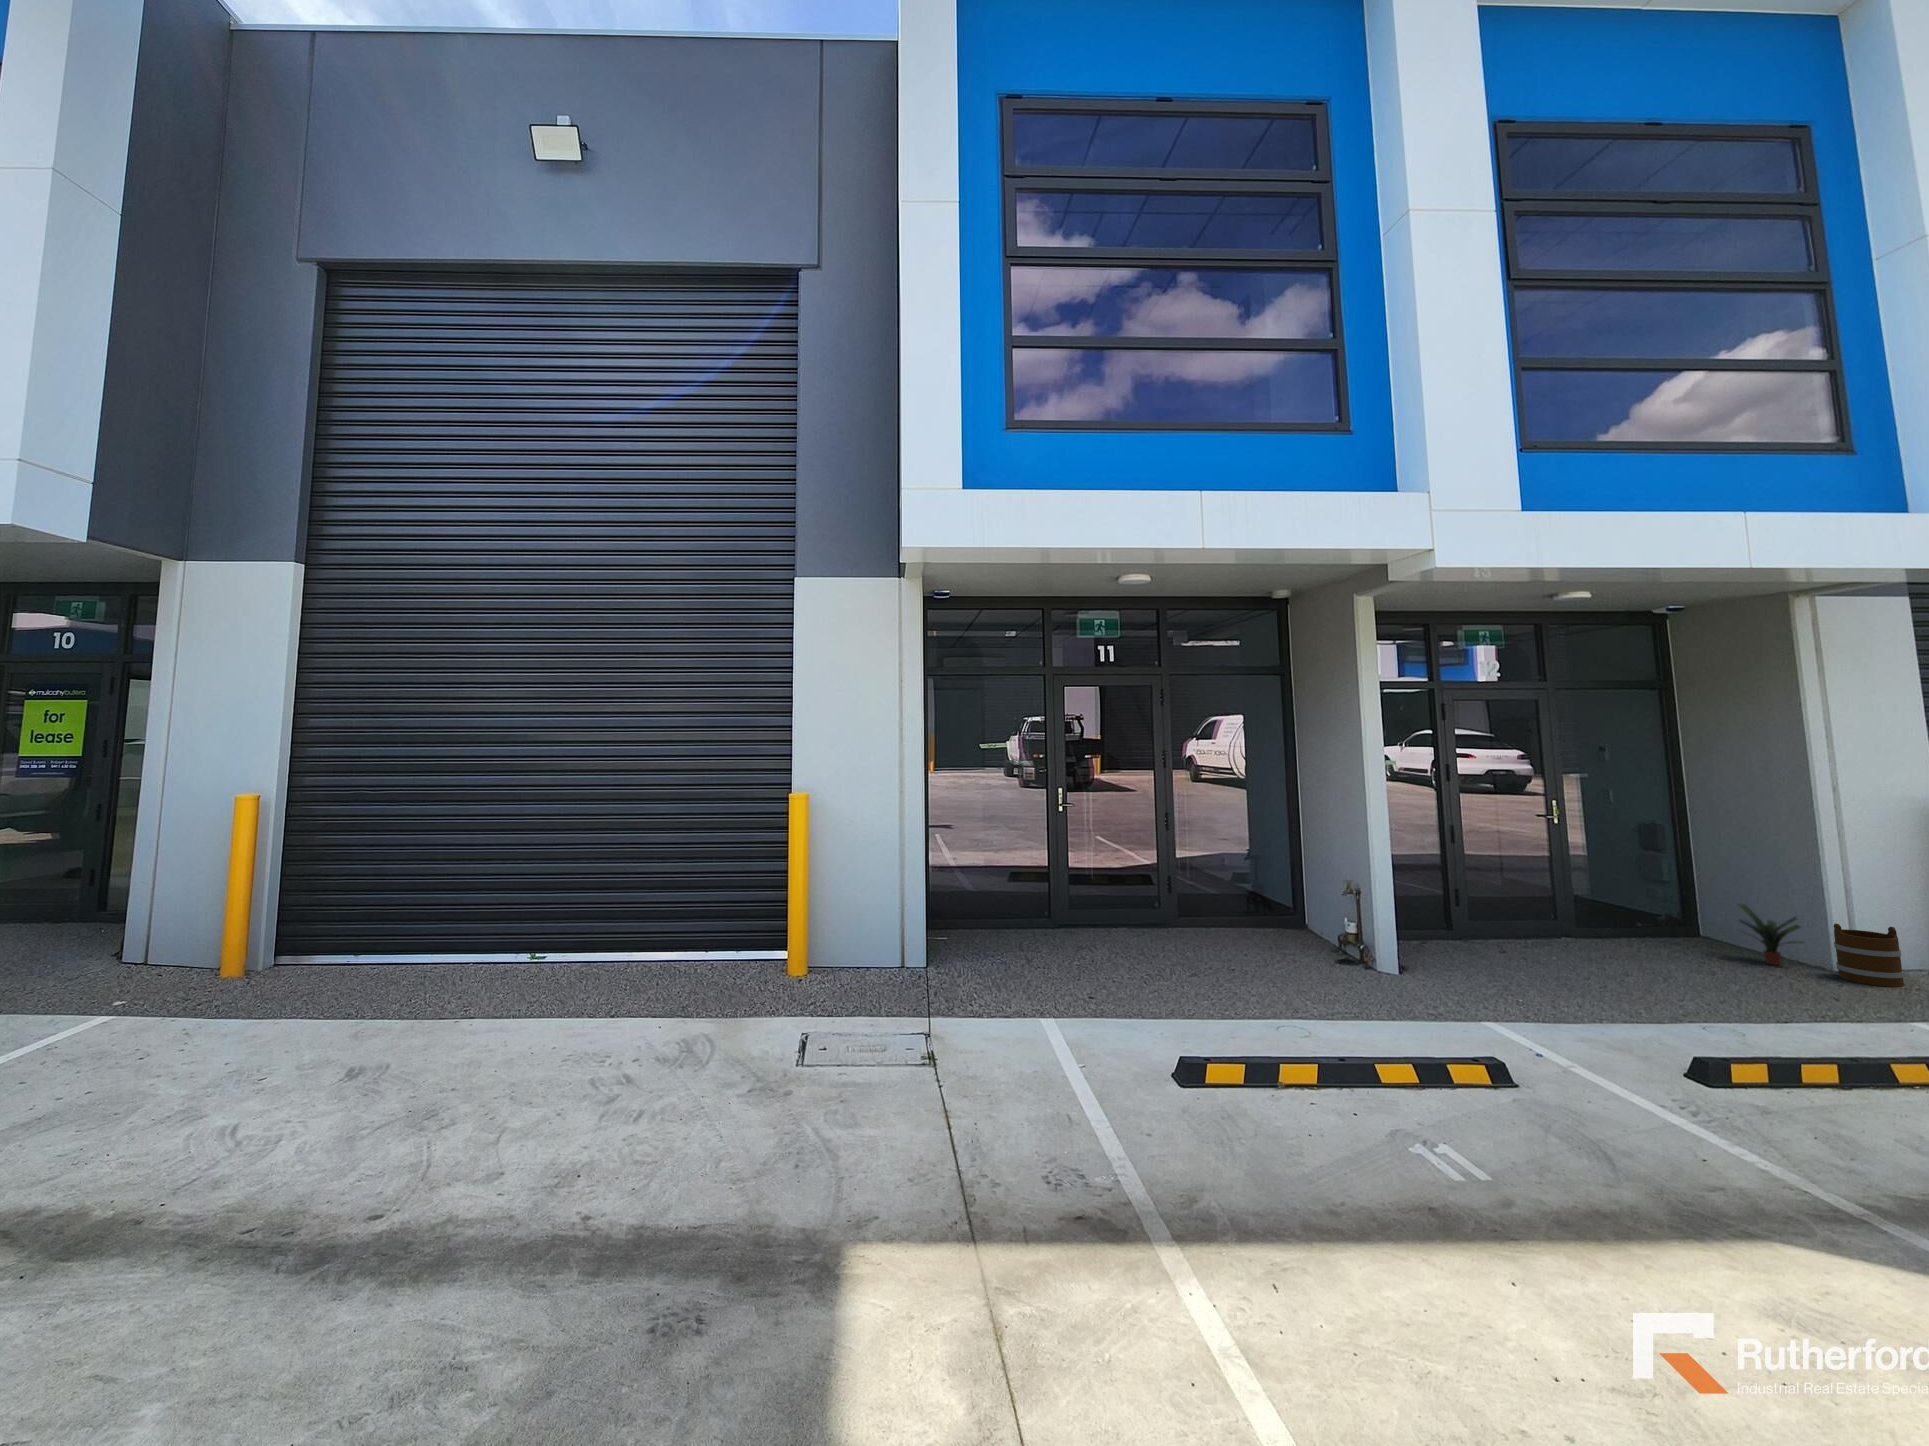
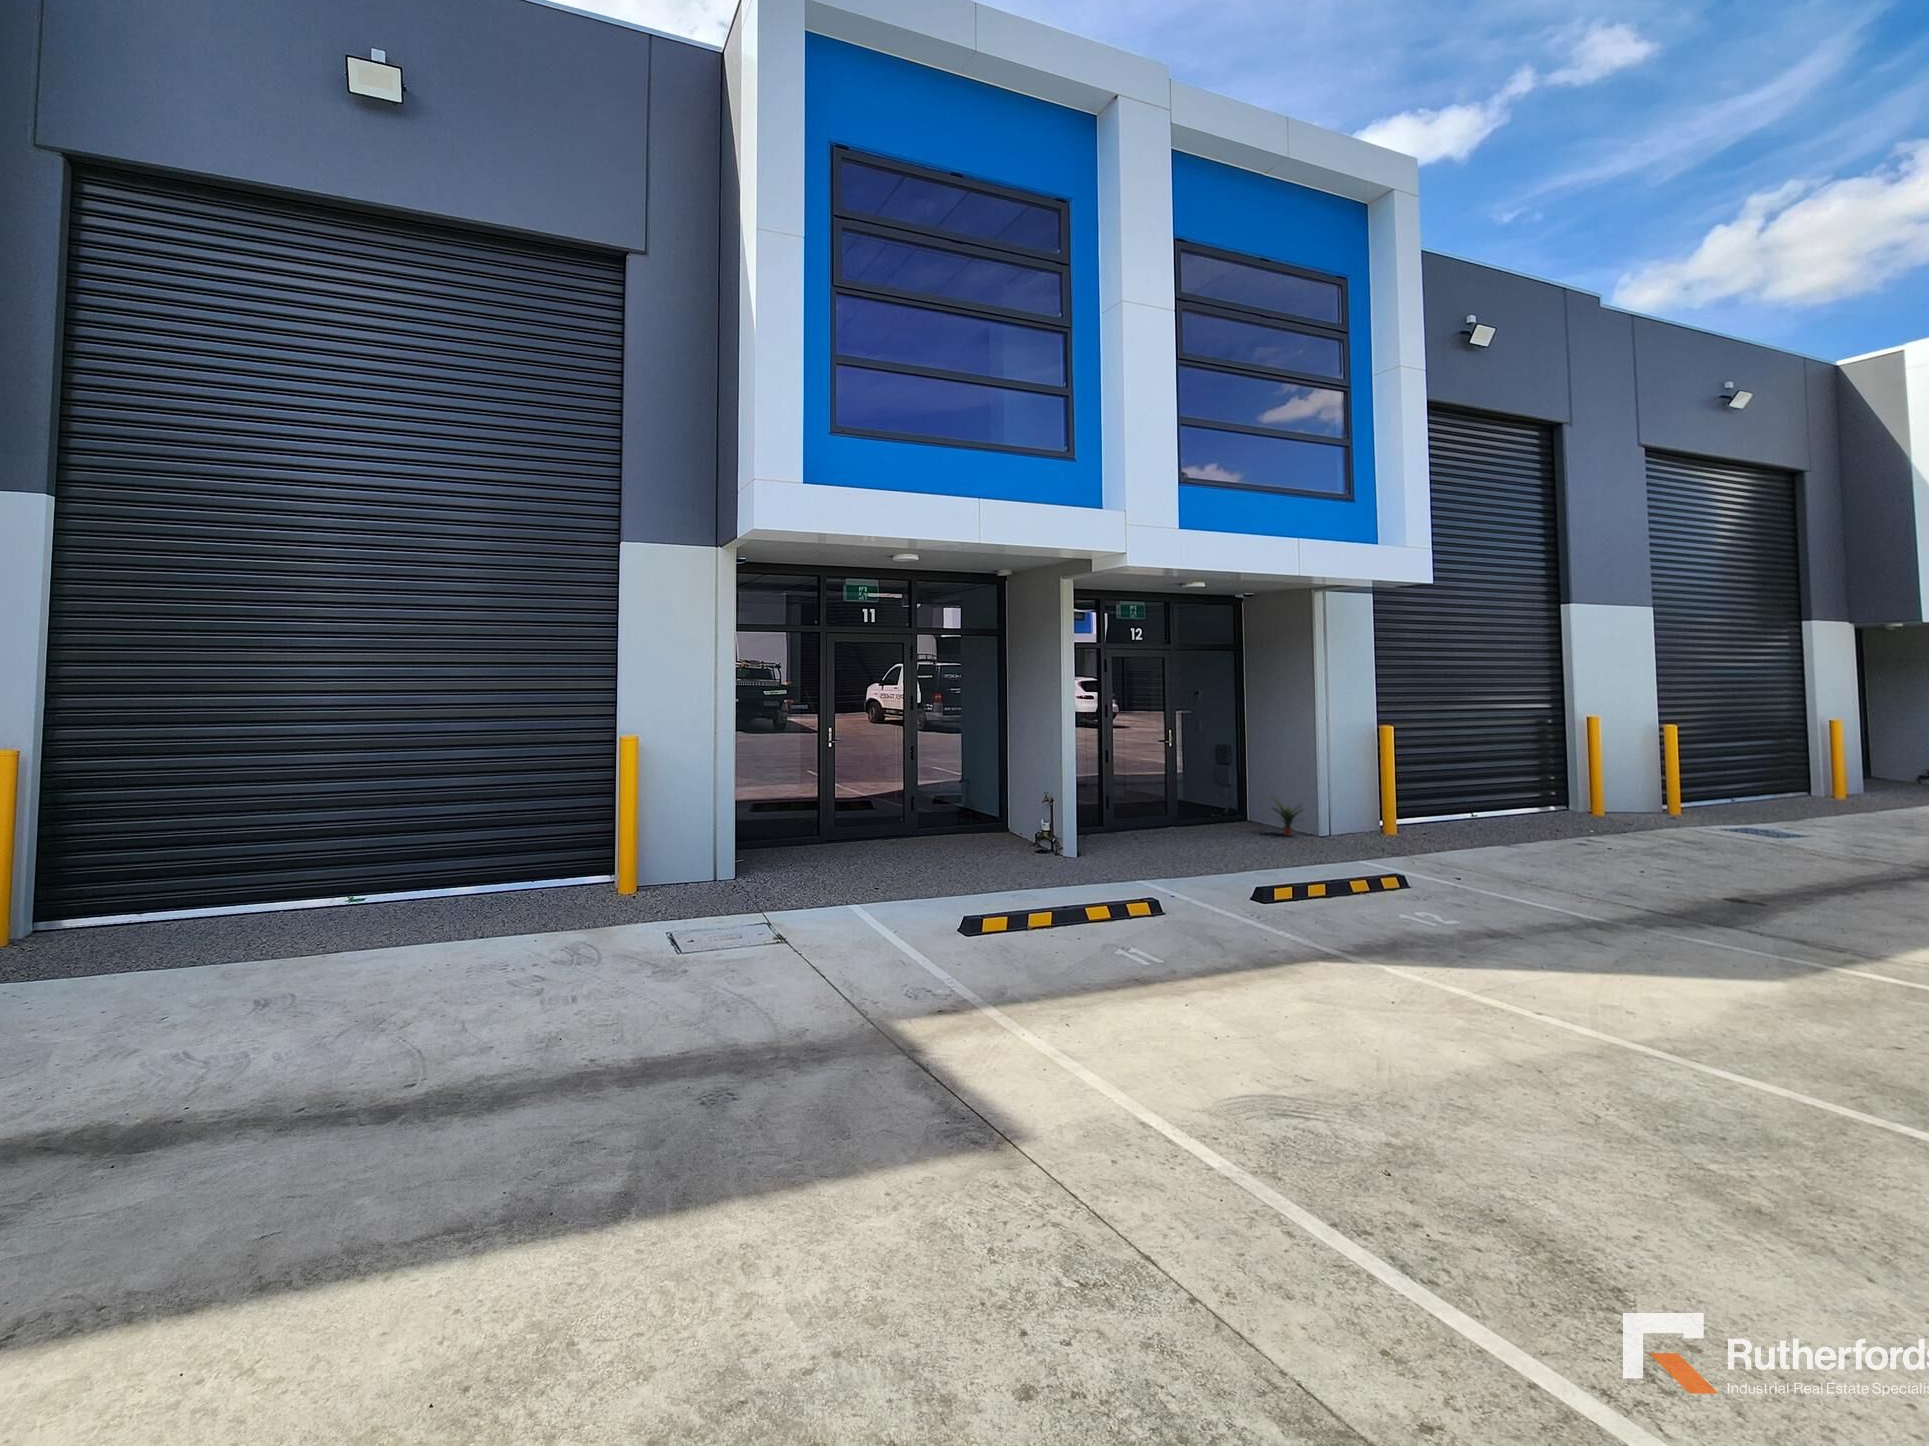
bucket: present [1834,924,1904,987] -> none [1321,806,1354,843]

